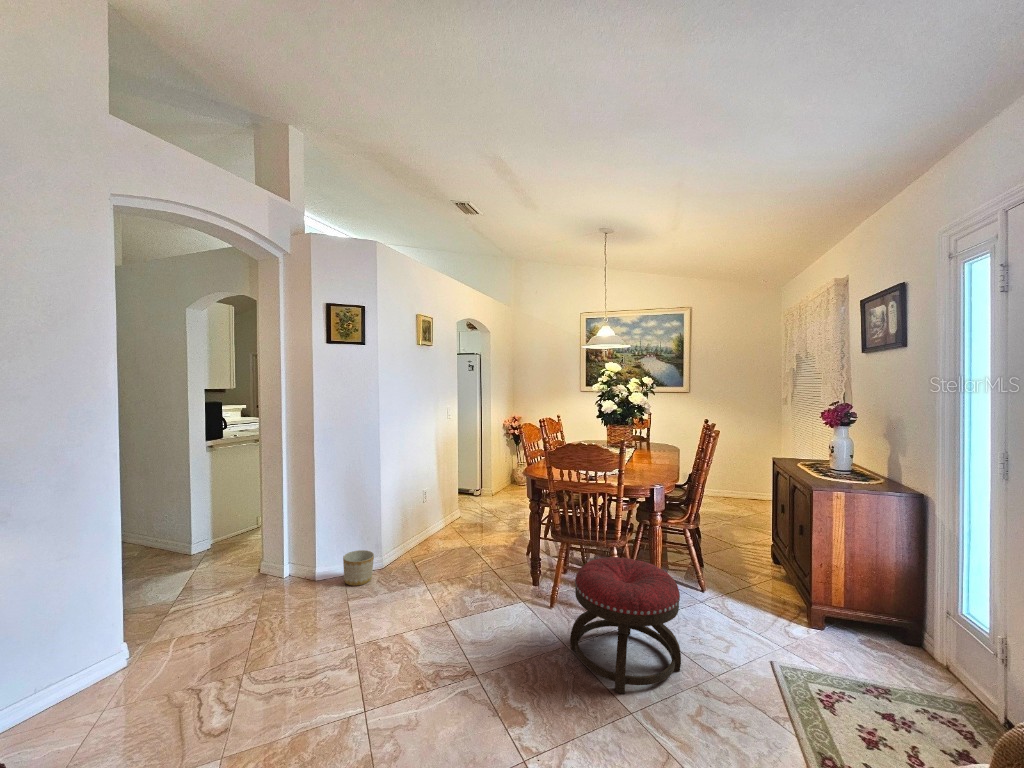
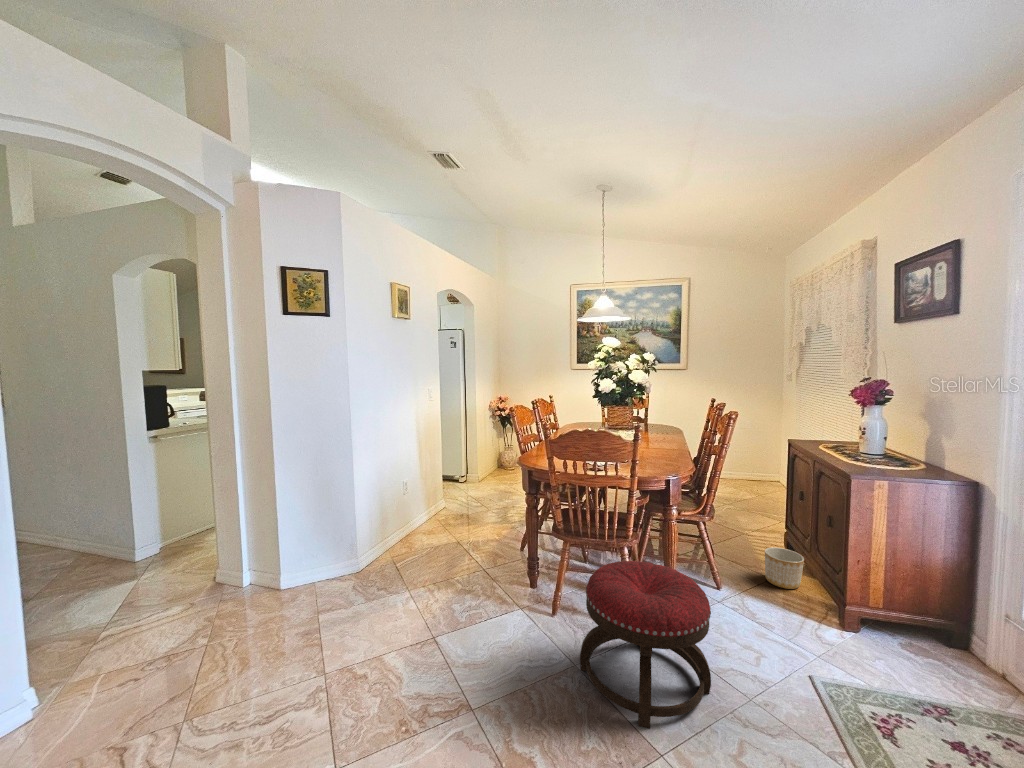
planter: present [343,550,374,586] -> present [765,547,804,589]

